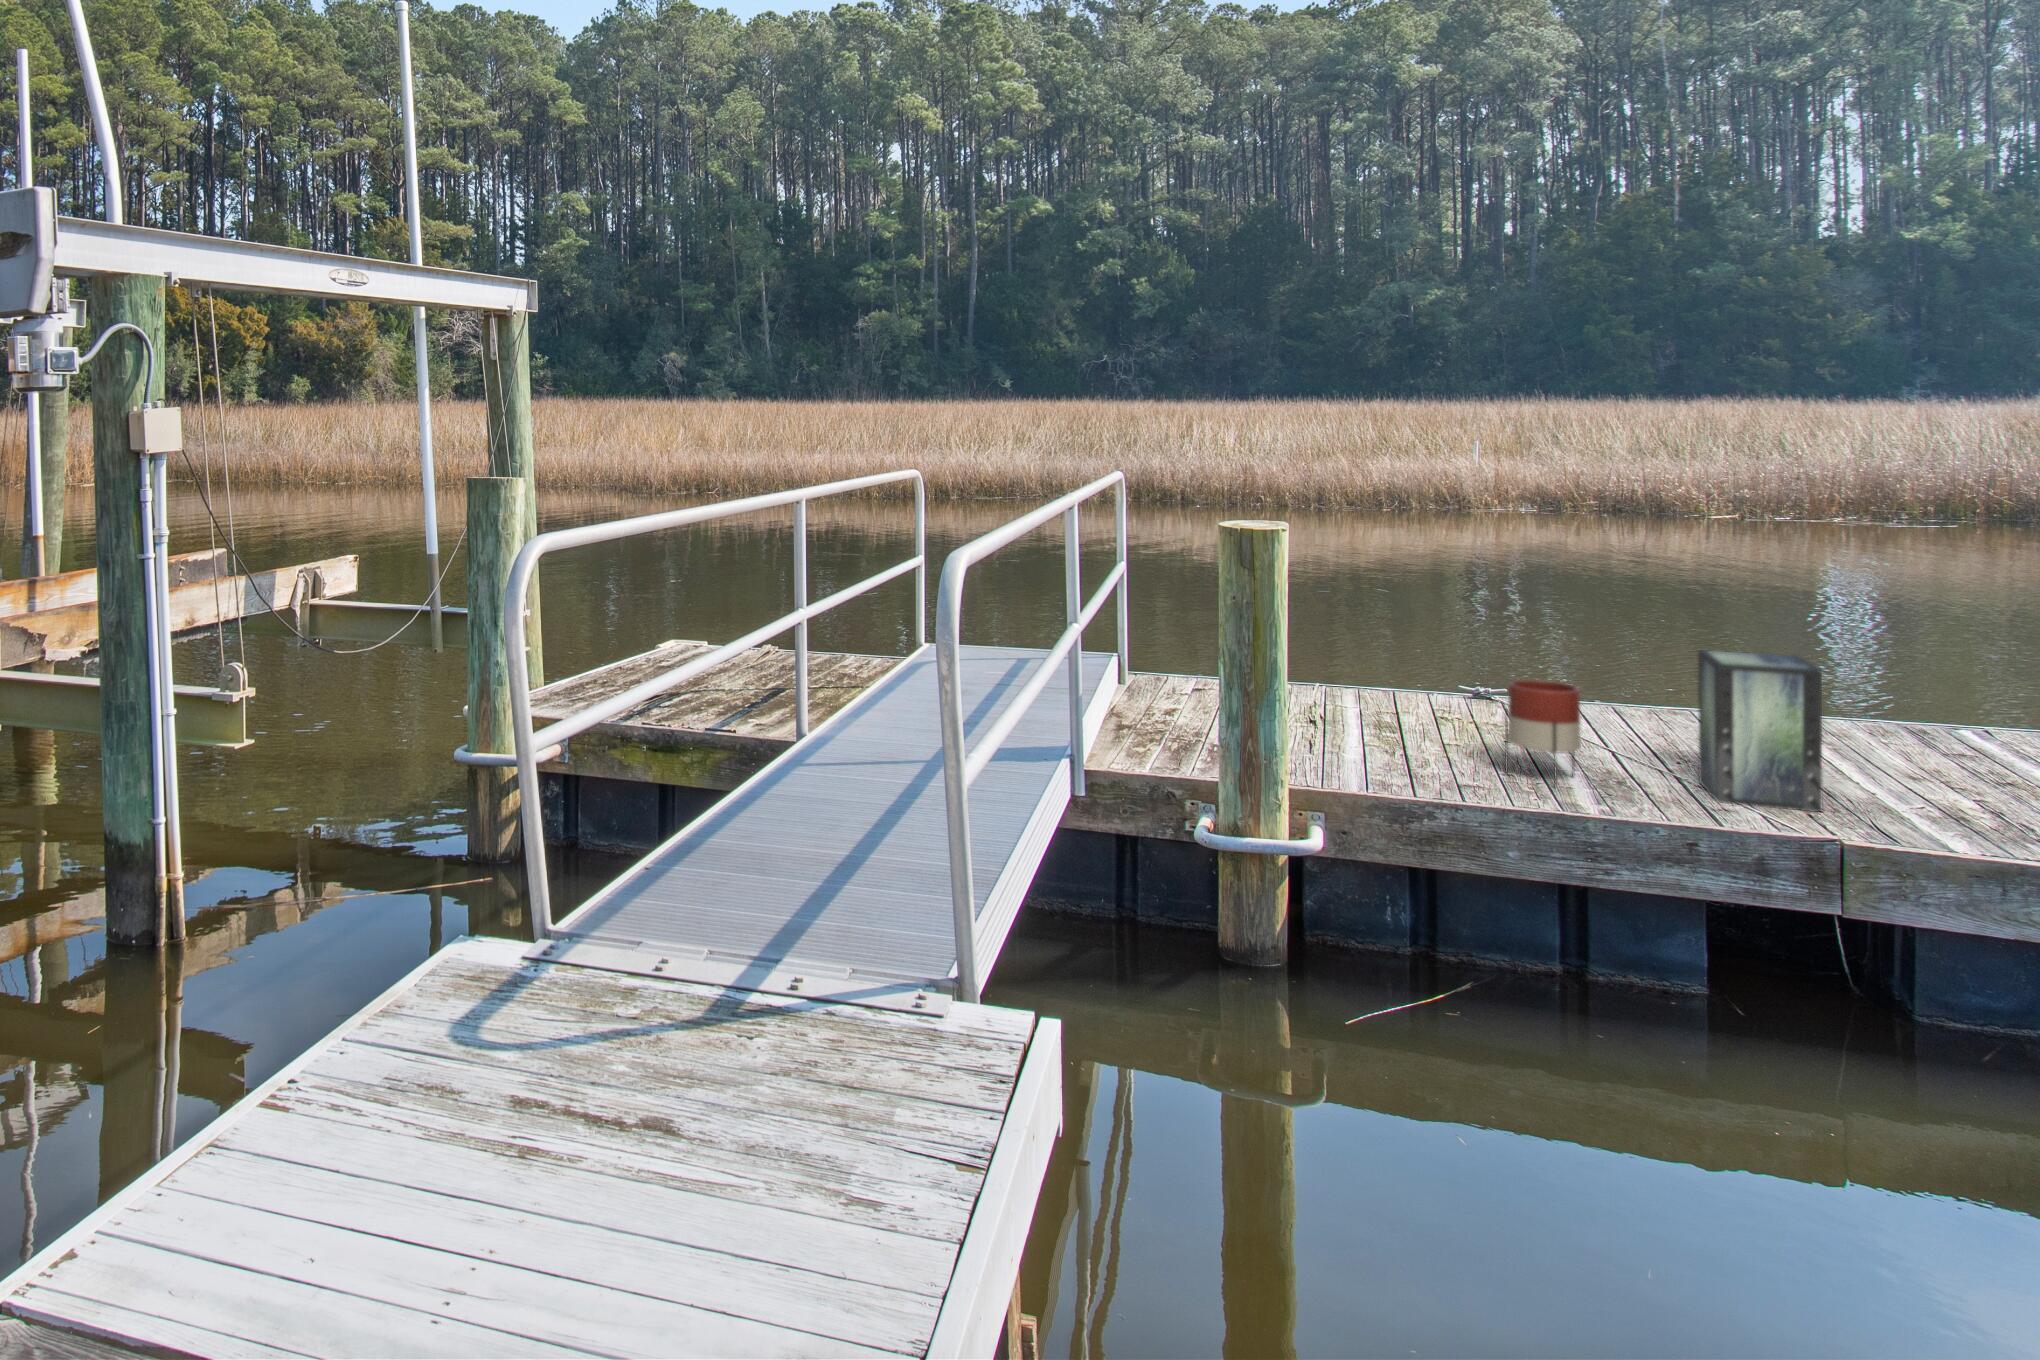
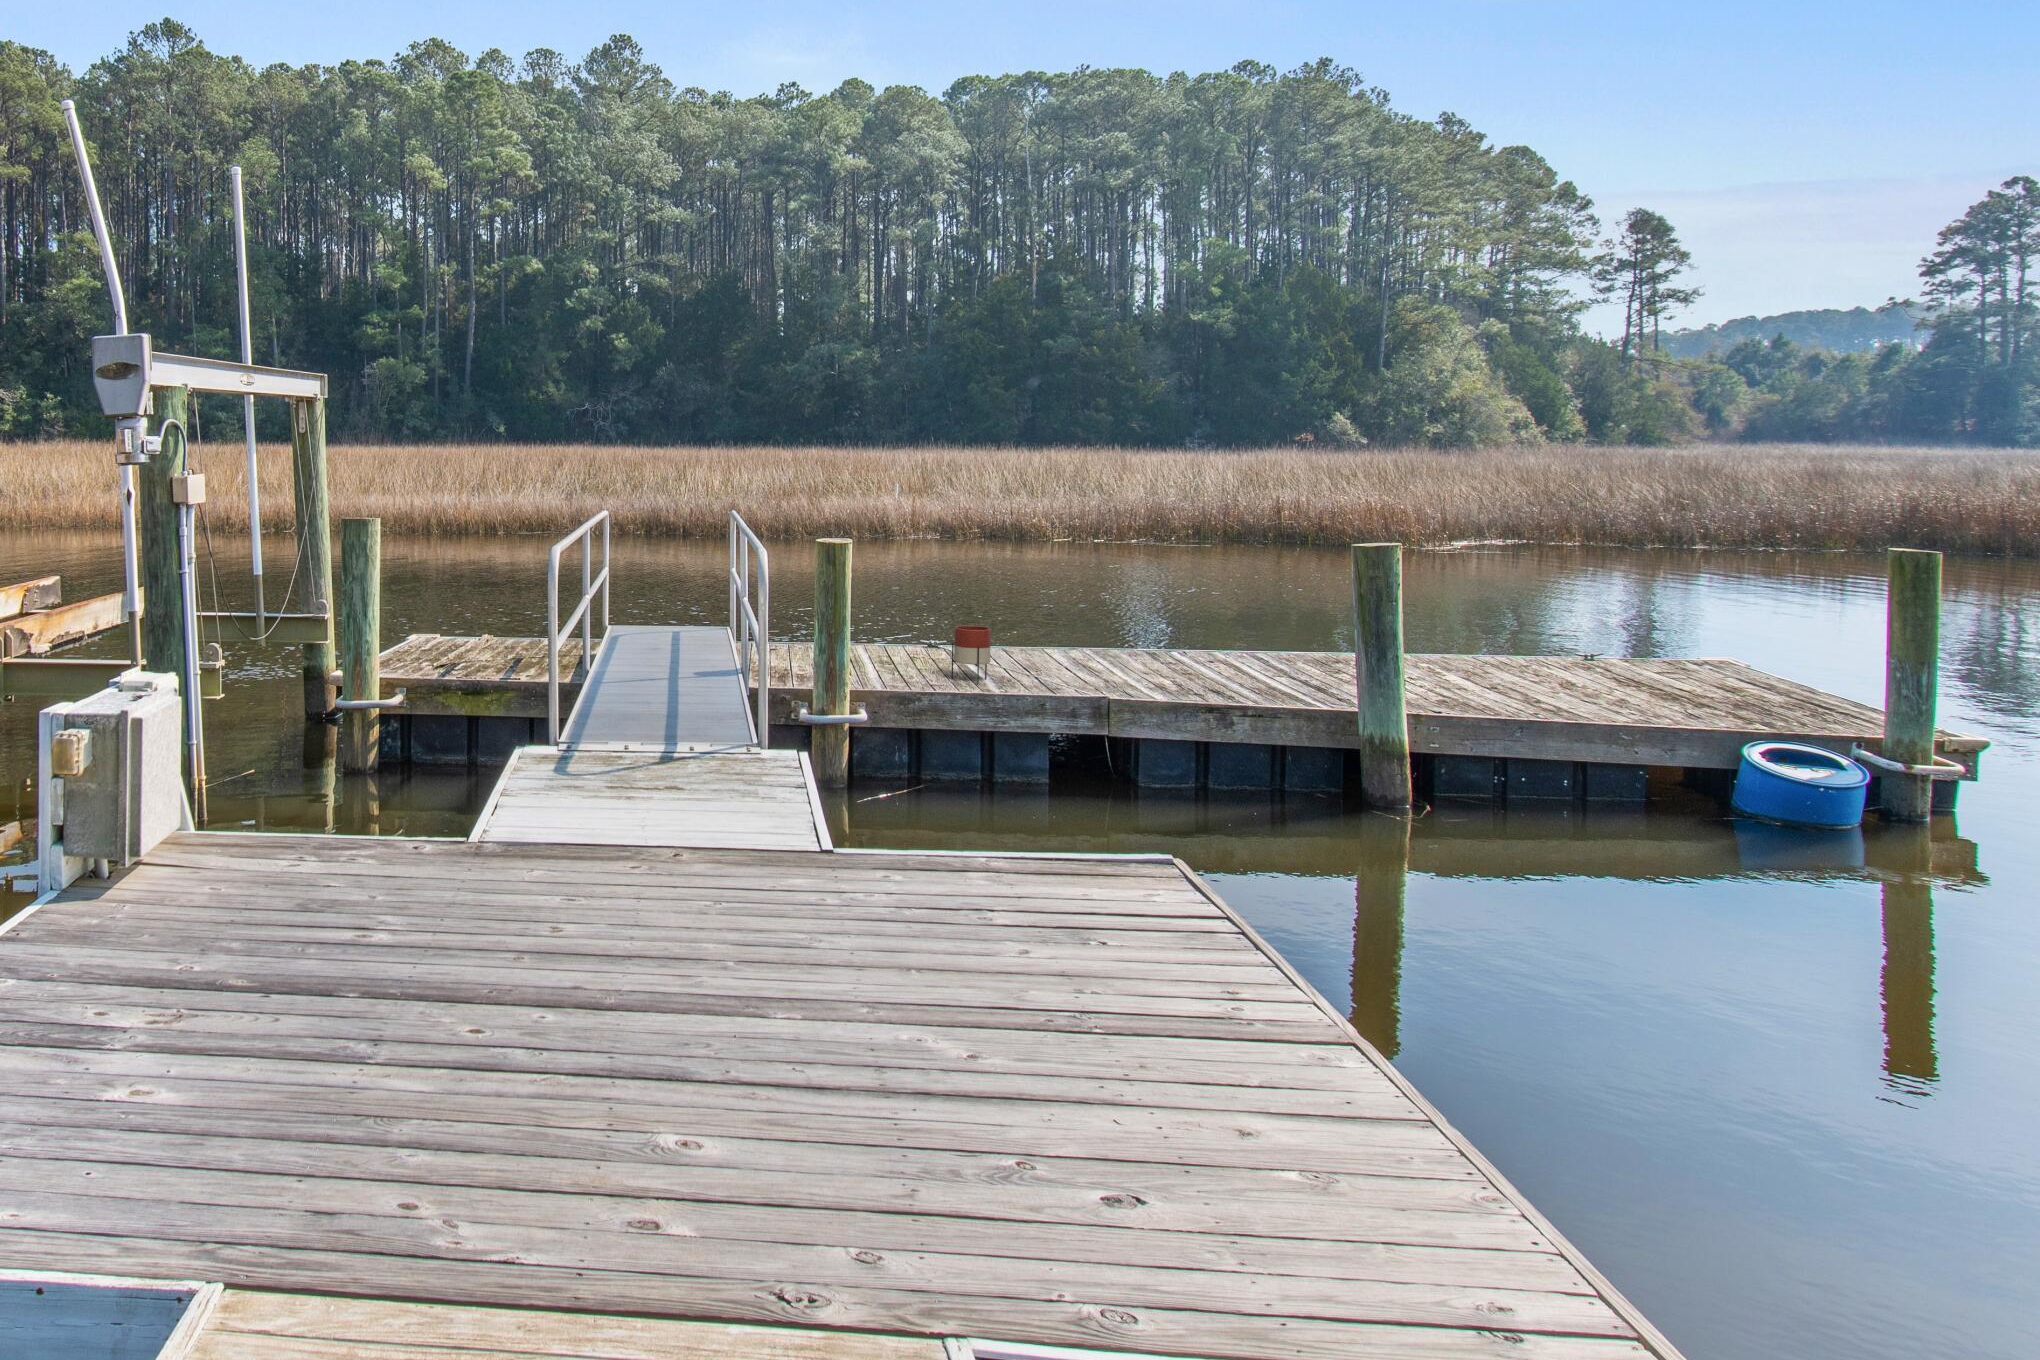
storage box: present [1698,650,1822,812] -> none [1046,605,1105,688]

